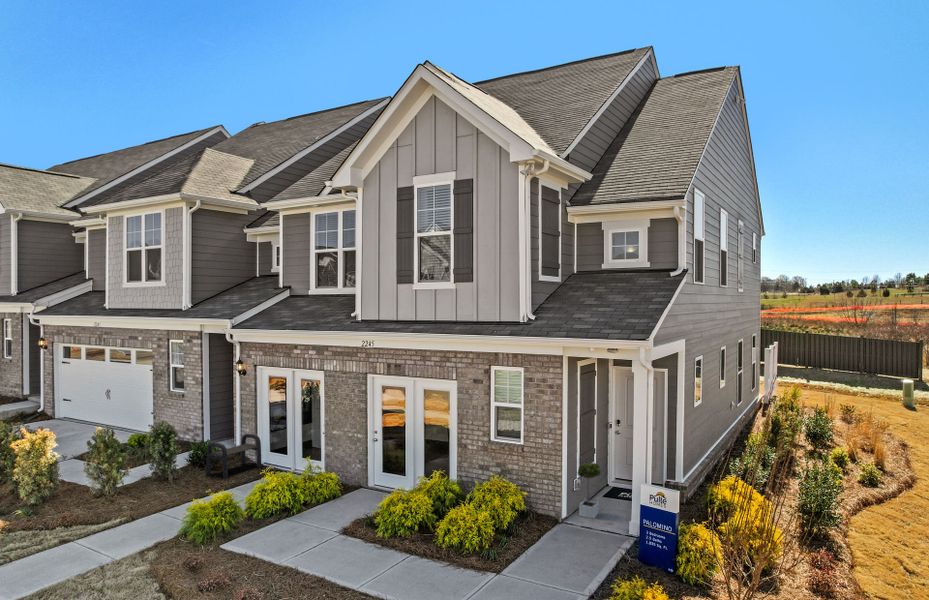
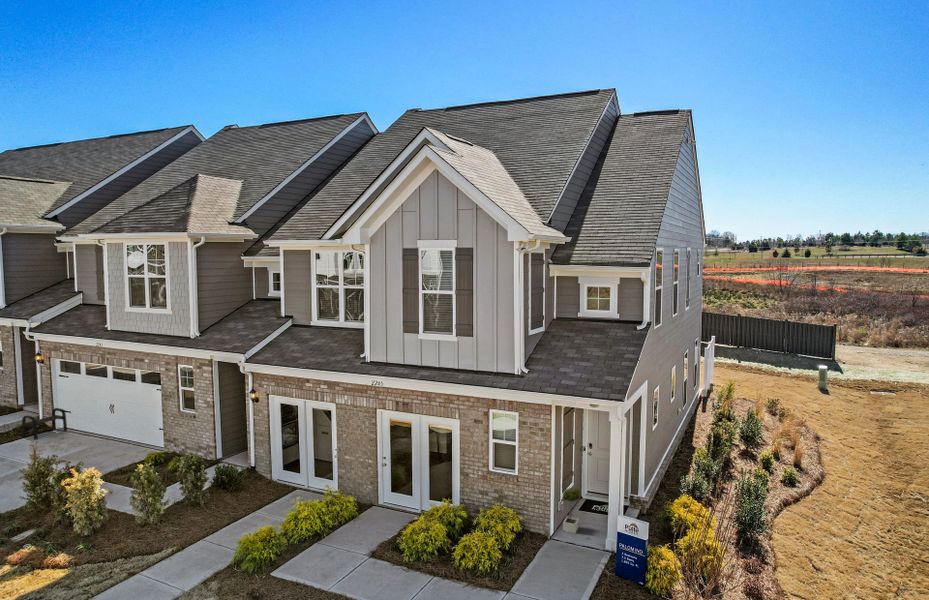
bench: present [206,434,261,479] -> present [22,408,67,440]

